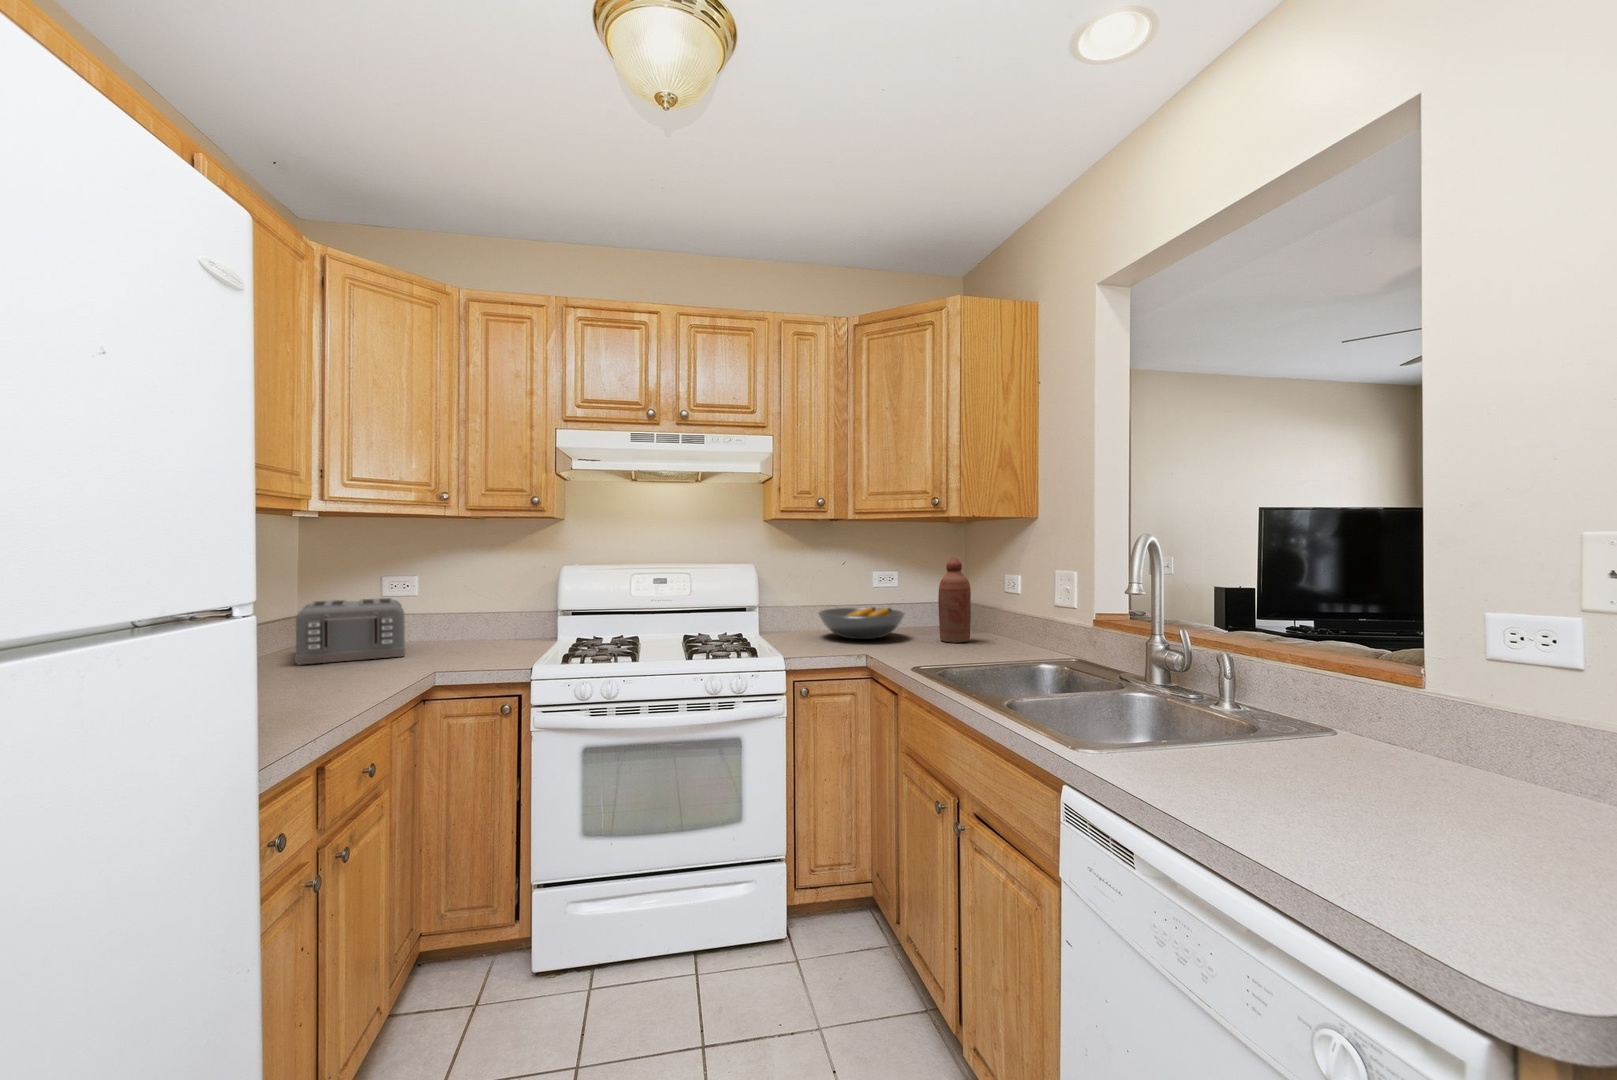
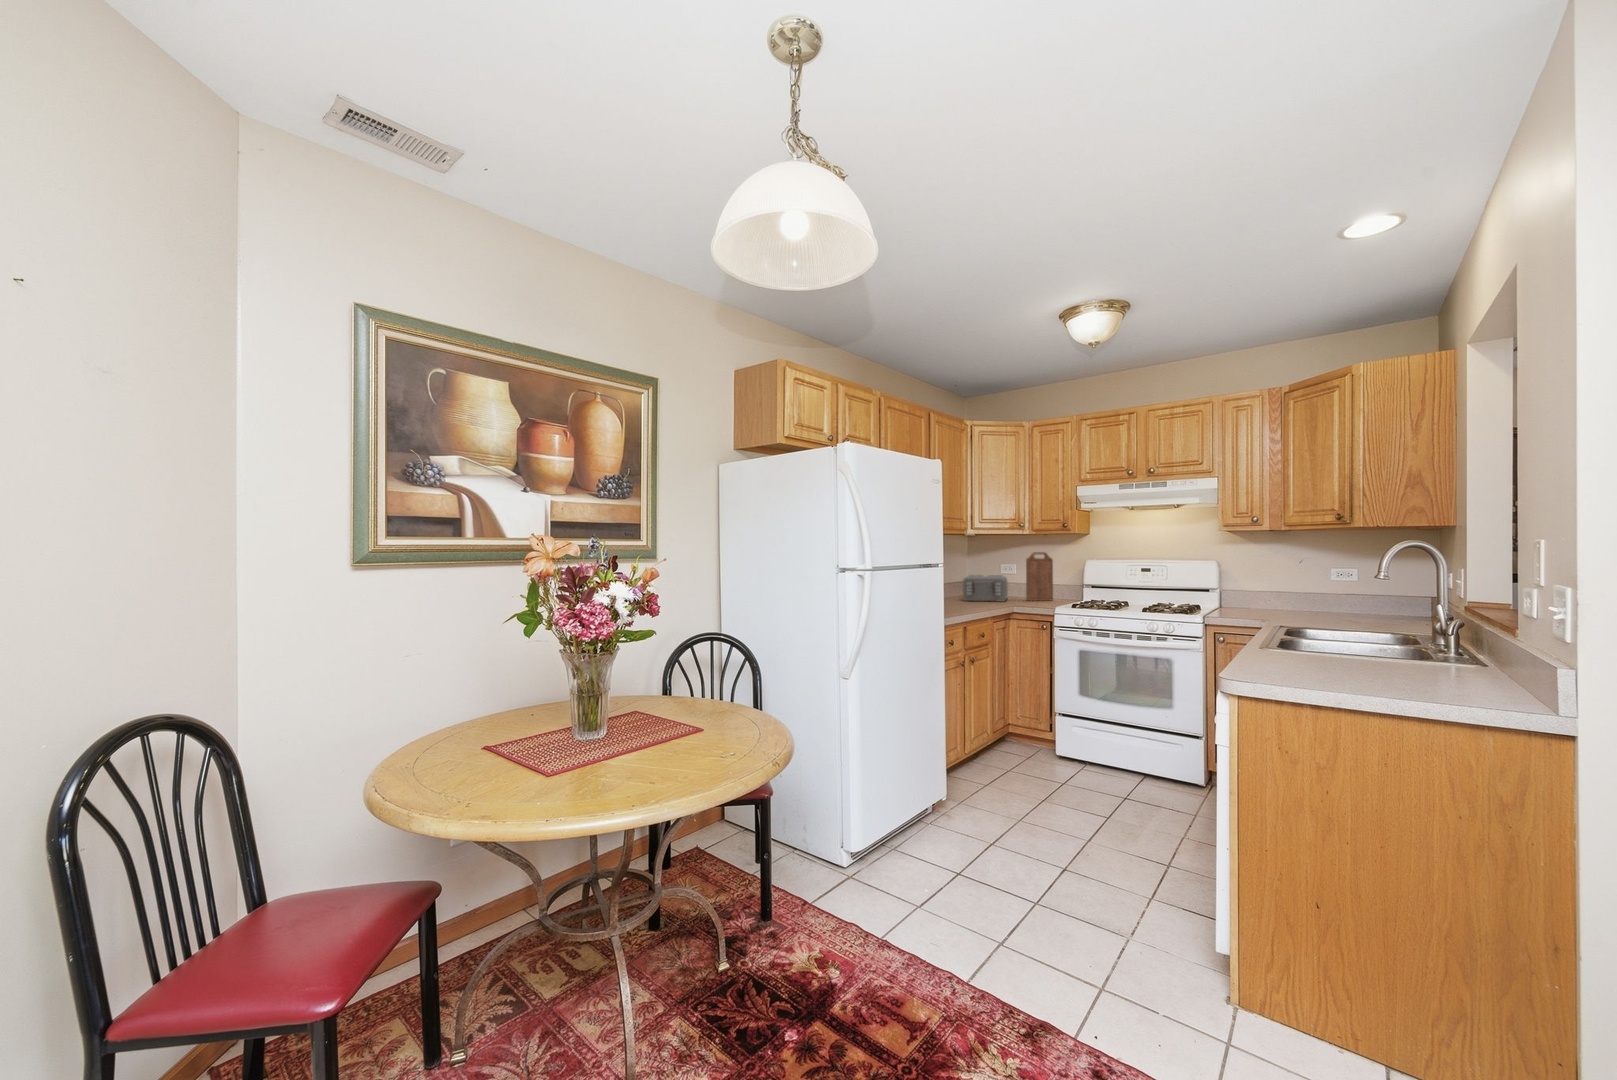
cutting board: none [446,551,497,648] -> present [1026,552,1053,601]
bottle: present [938,557,971,643] -> none [1361,557,1393,622]
fruit bowl: present [819,607,905,639] -> none [1259,592,1337,615]

